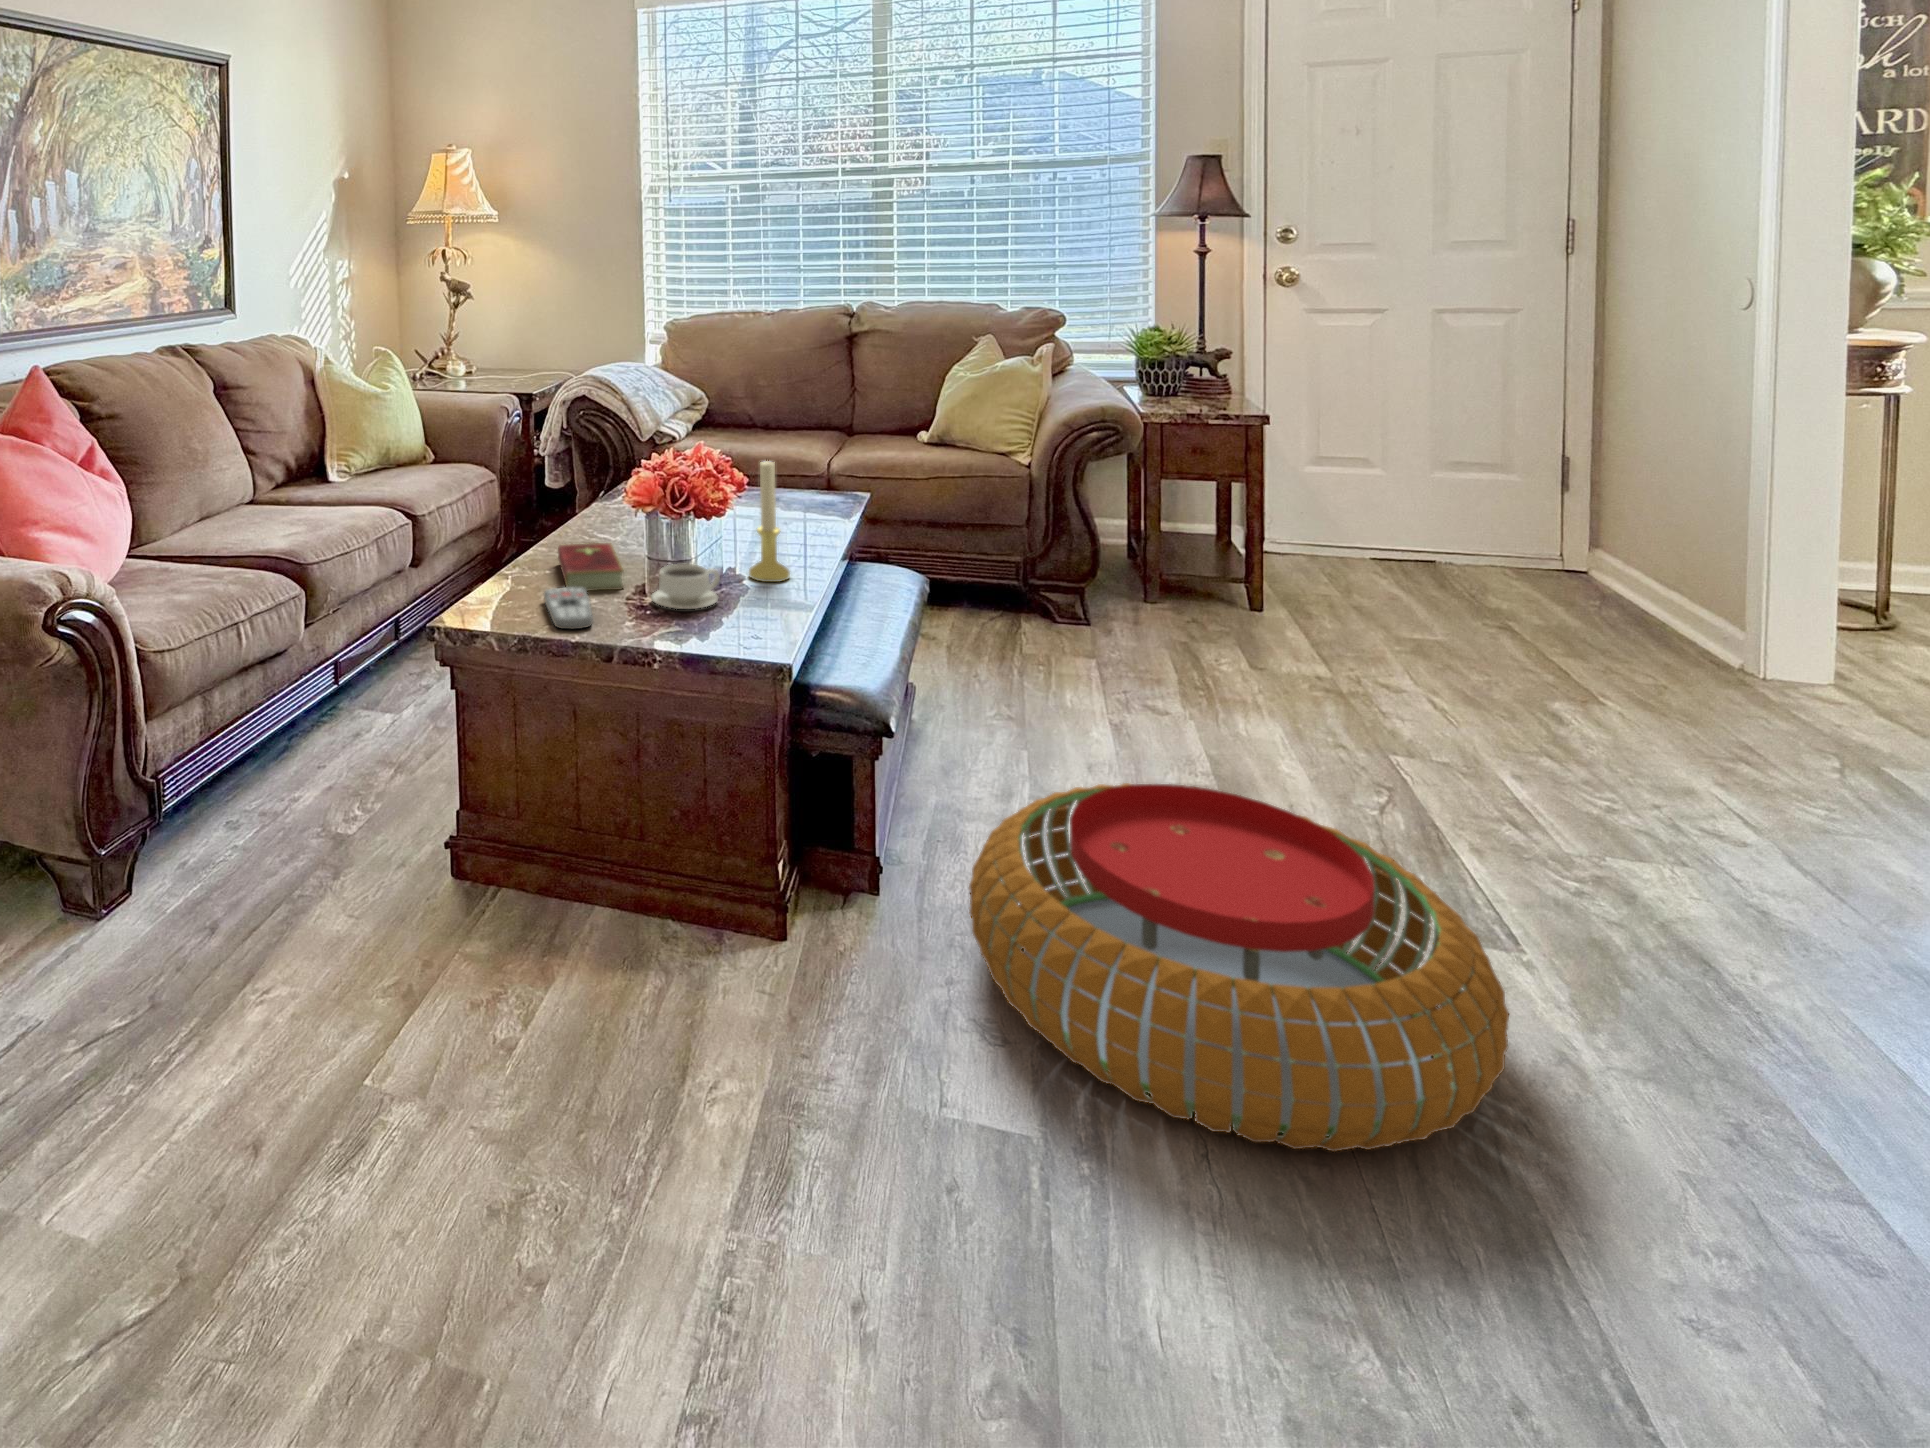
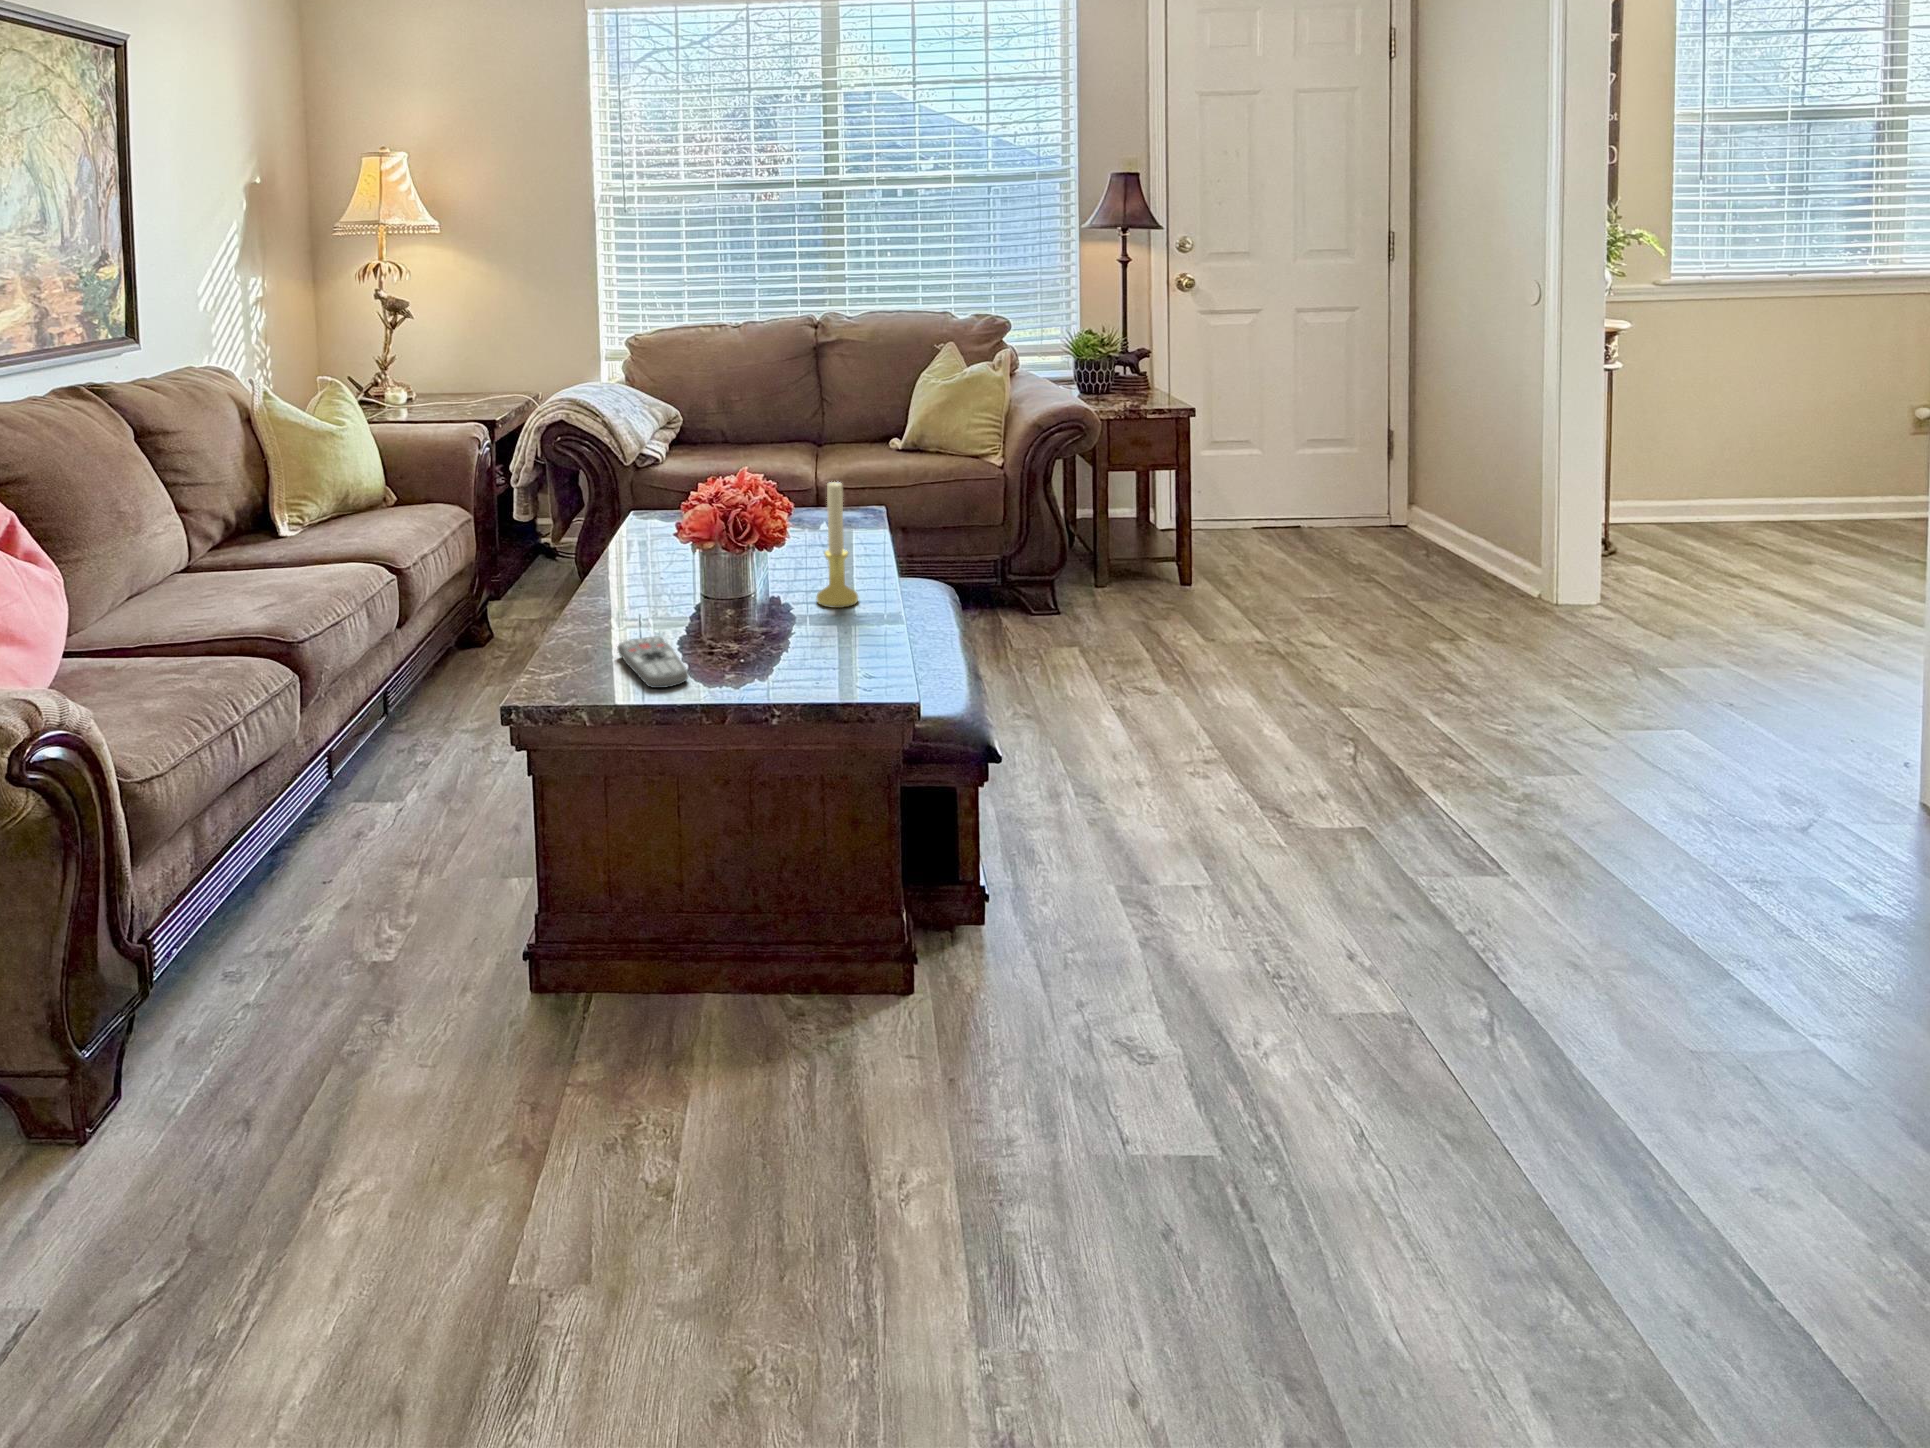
hardcover book: present [558,543,624,591] -> none [608,581,697,642]
teacup: present [651,564,720,609] -> none [734,598,805,649]
pouf: present [969,783,1509,1151] -> none [1084,763,1565,1109]

